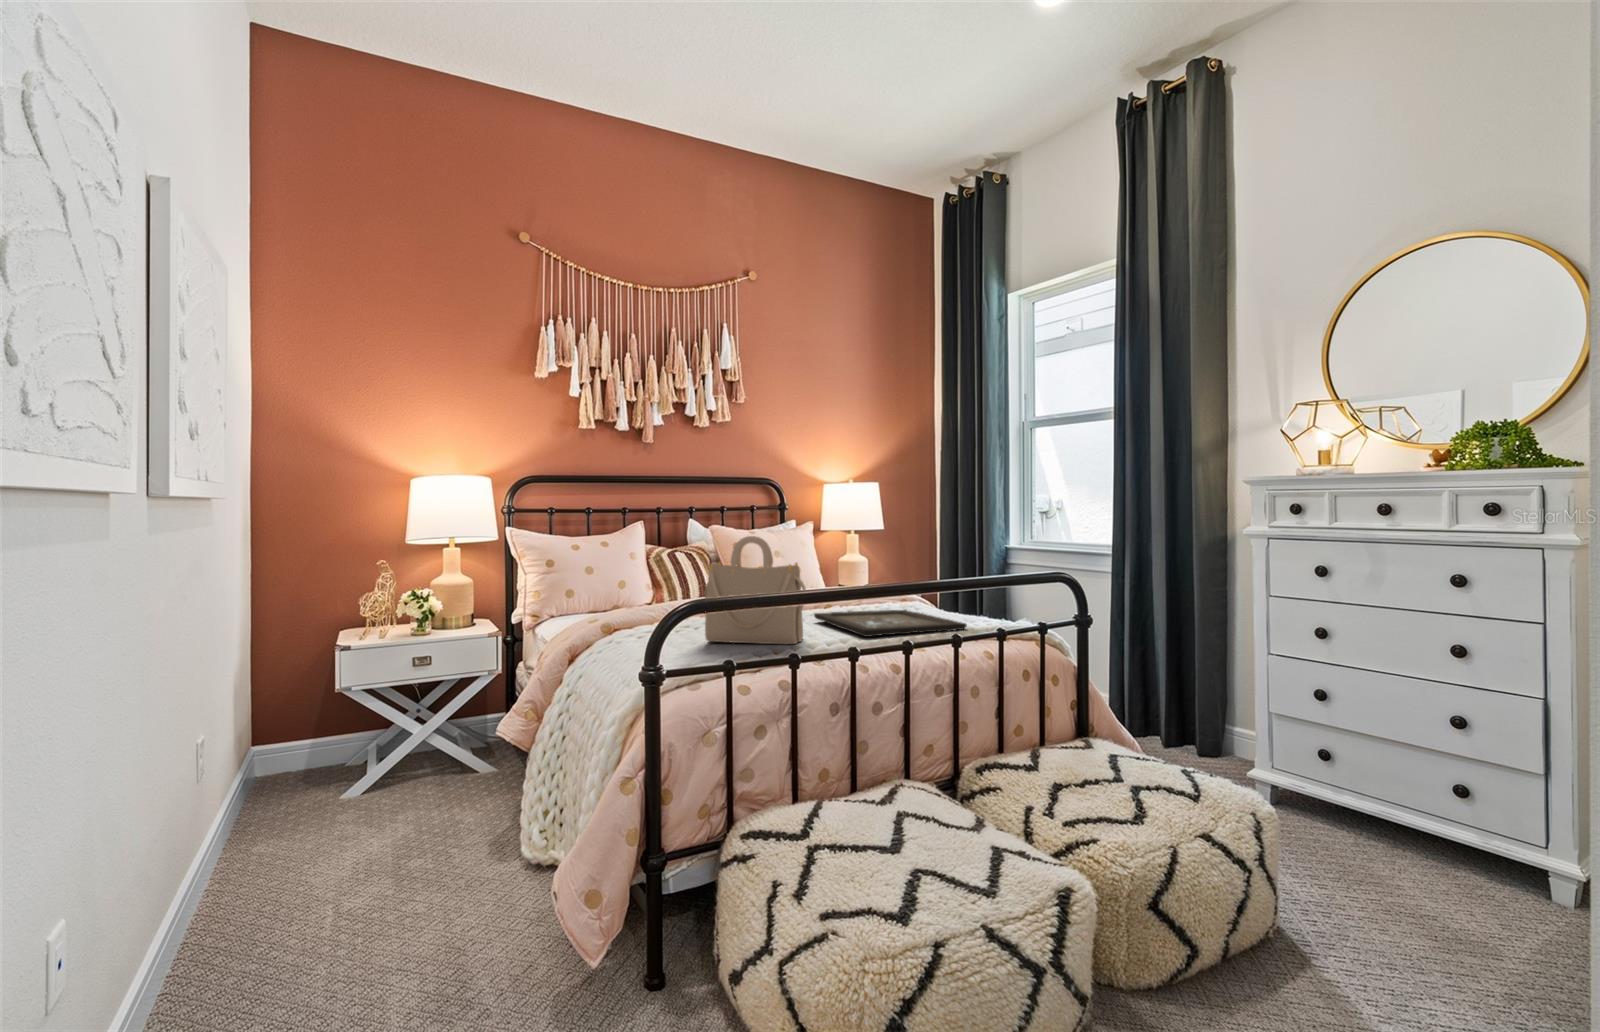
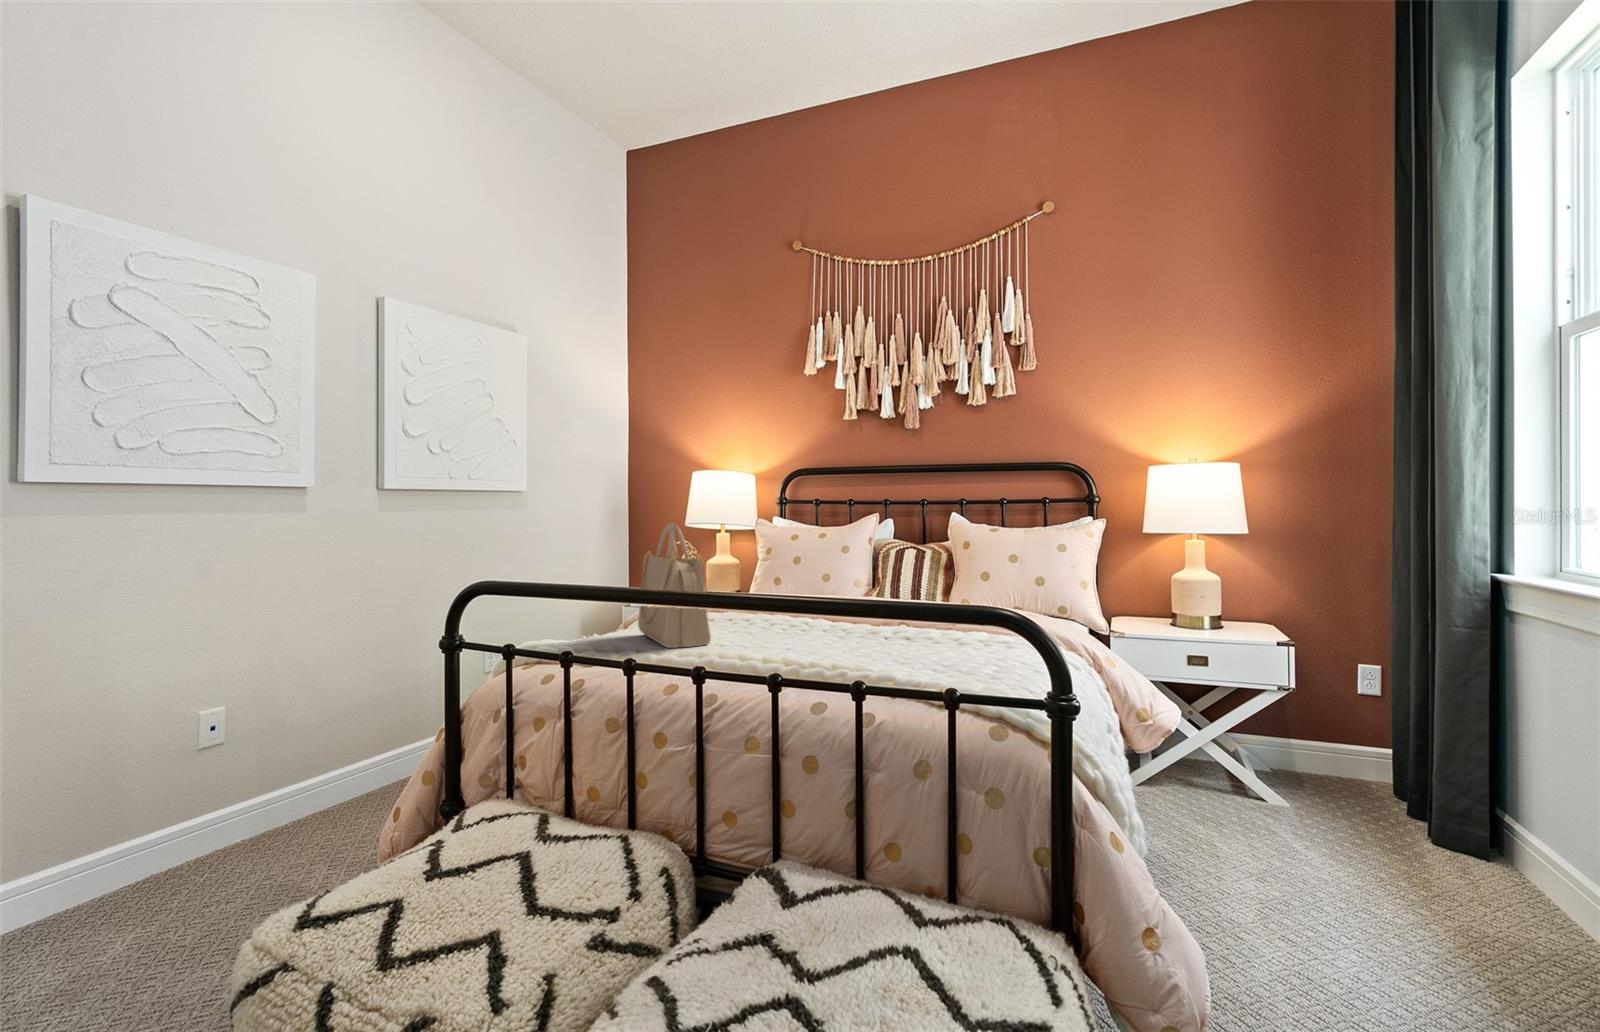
tray: present [814,610,967,637] -> none [737,622,944,669]

